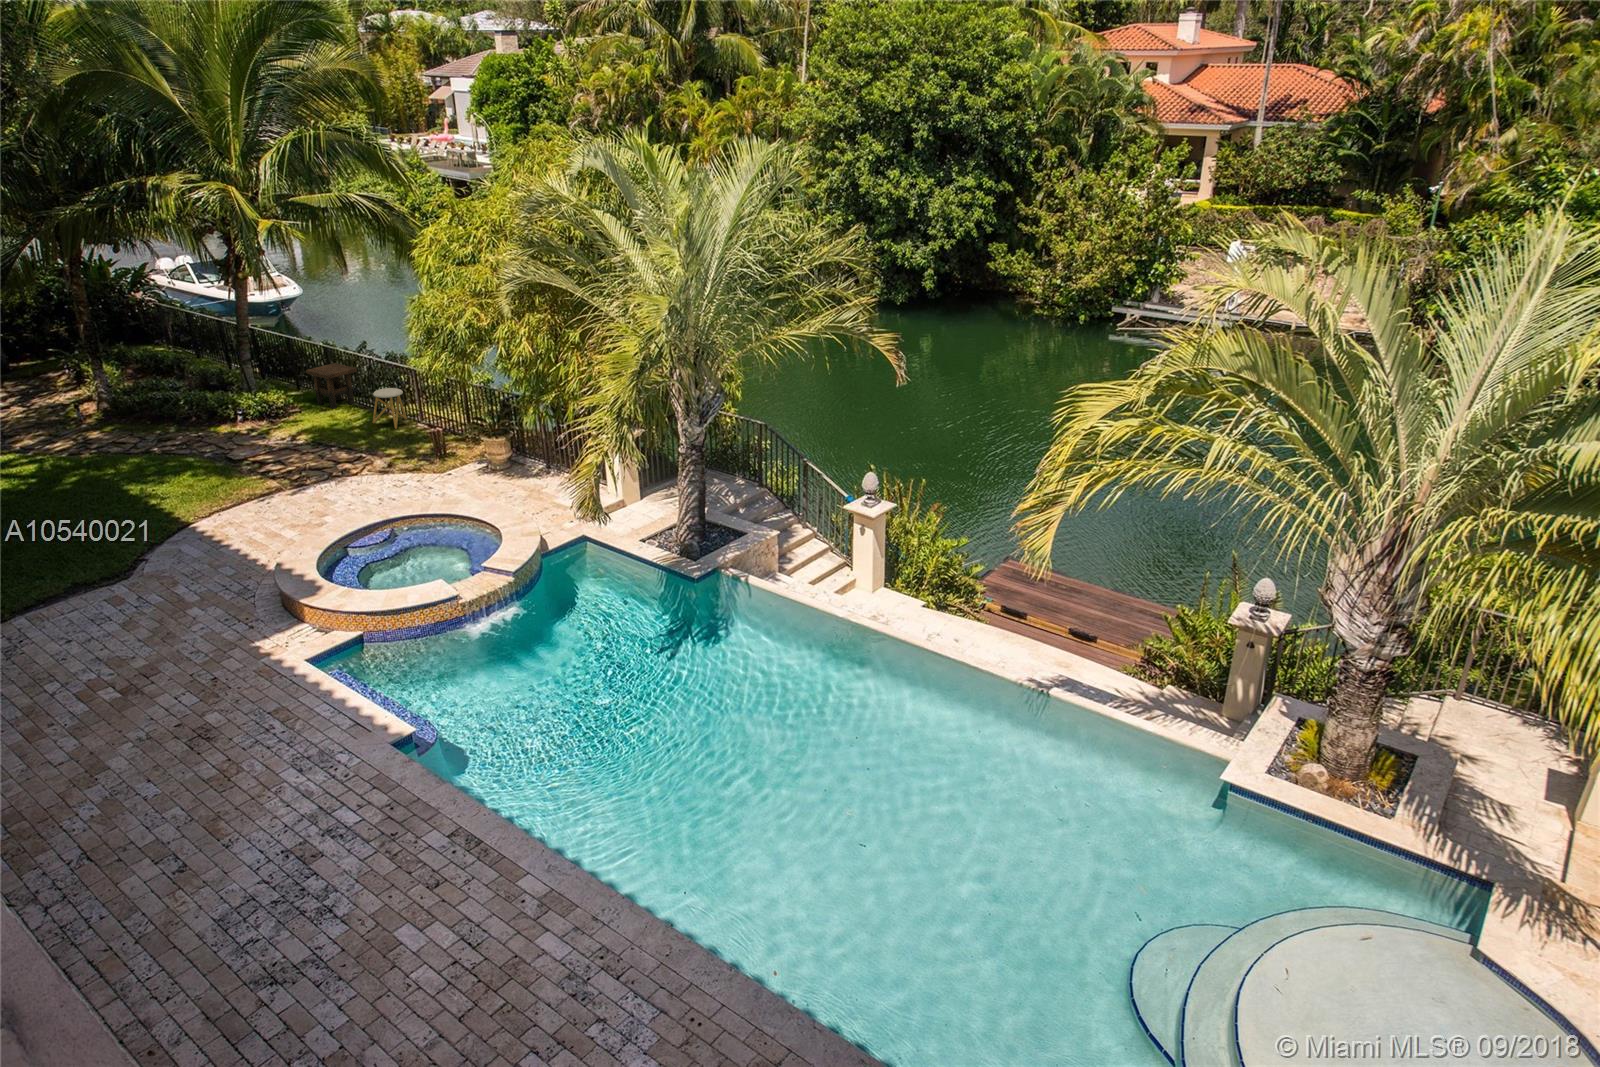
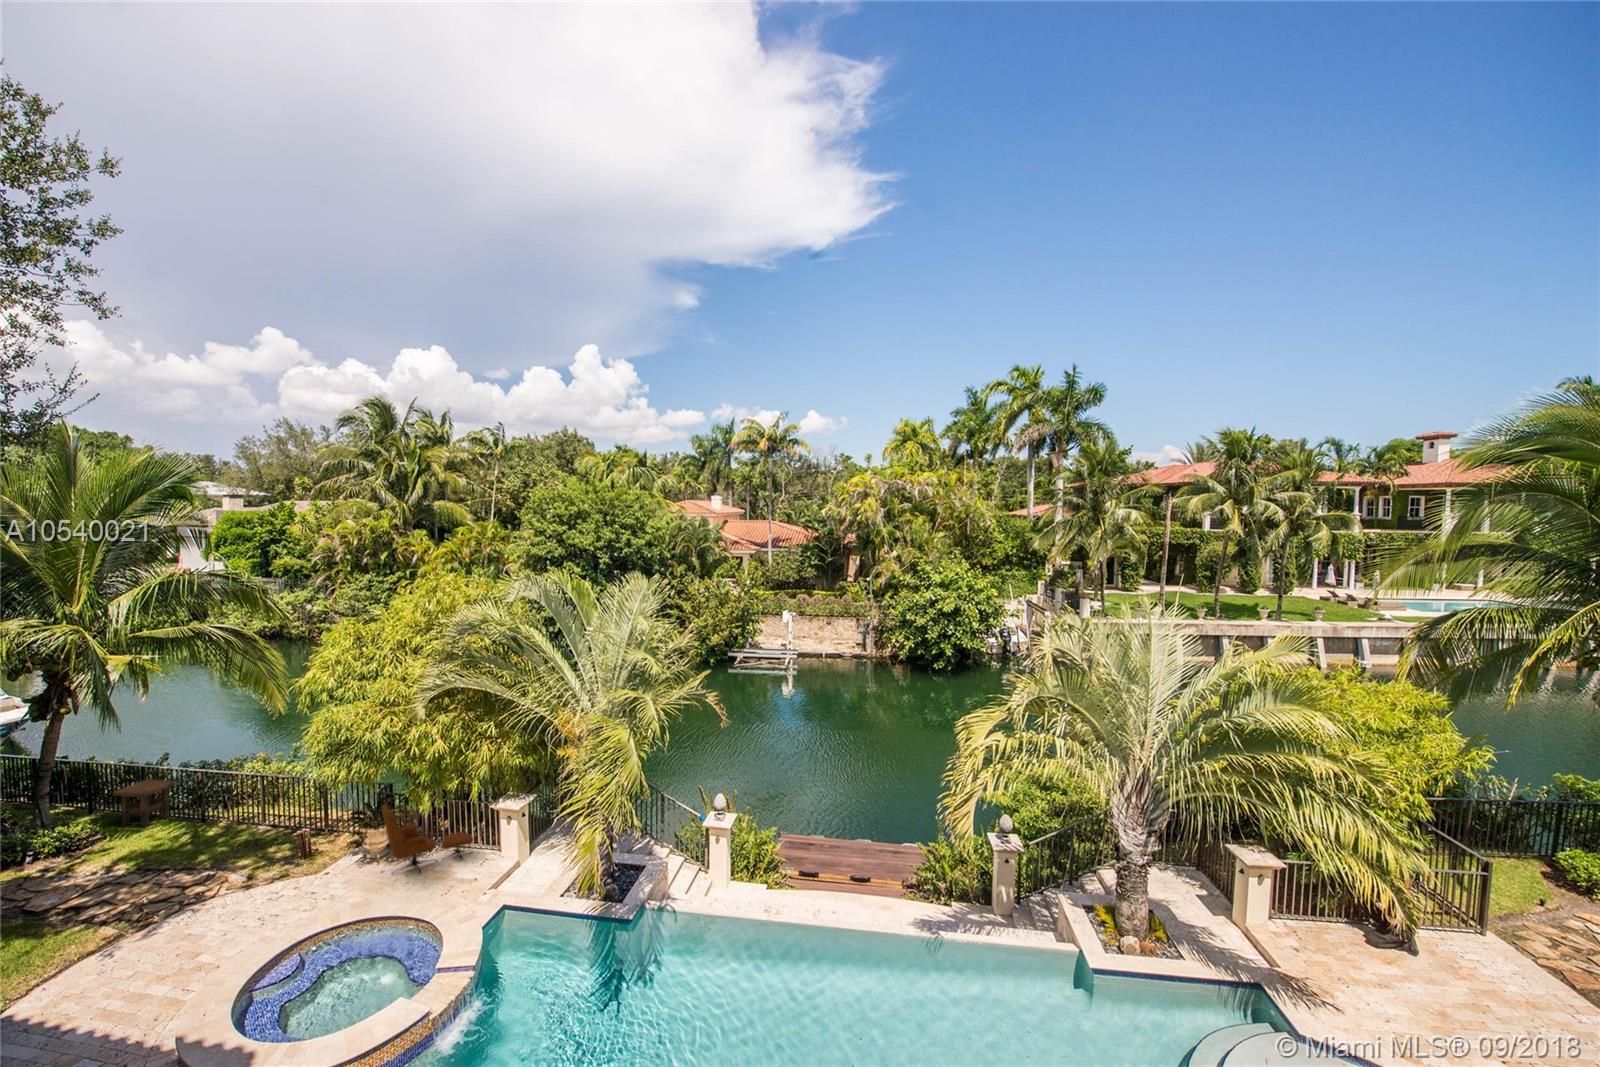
stool: present [373,388,407,429] -> none [203,794,243,836]
lounge chair: none [483,415,580,493] -> present [382,804,473,874]

